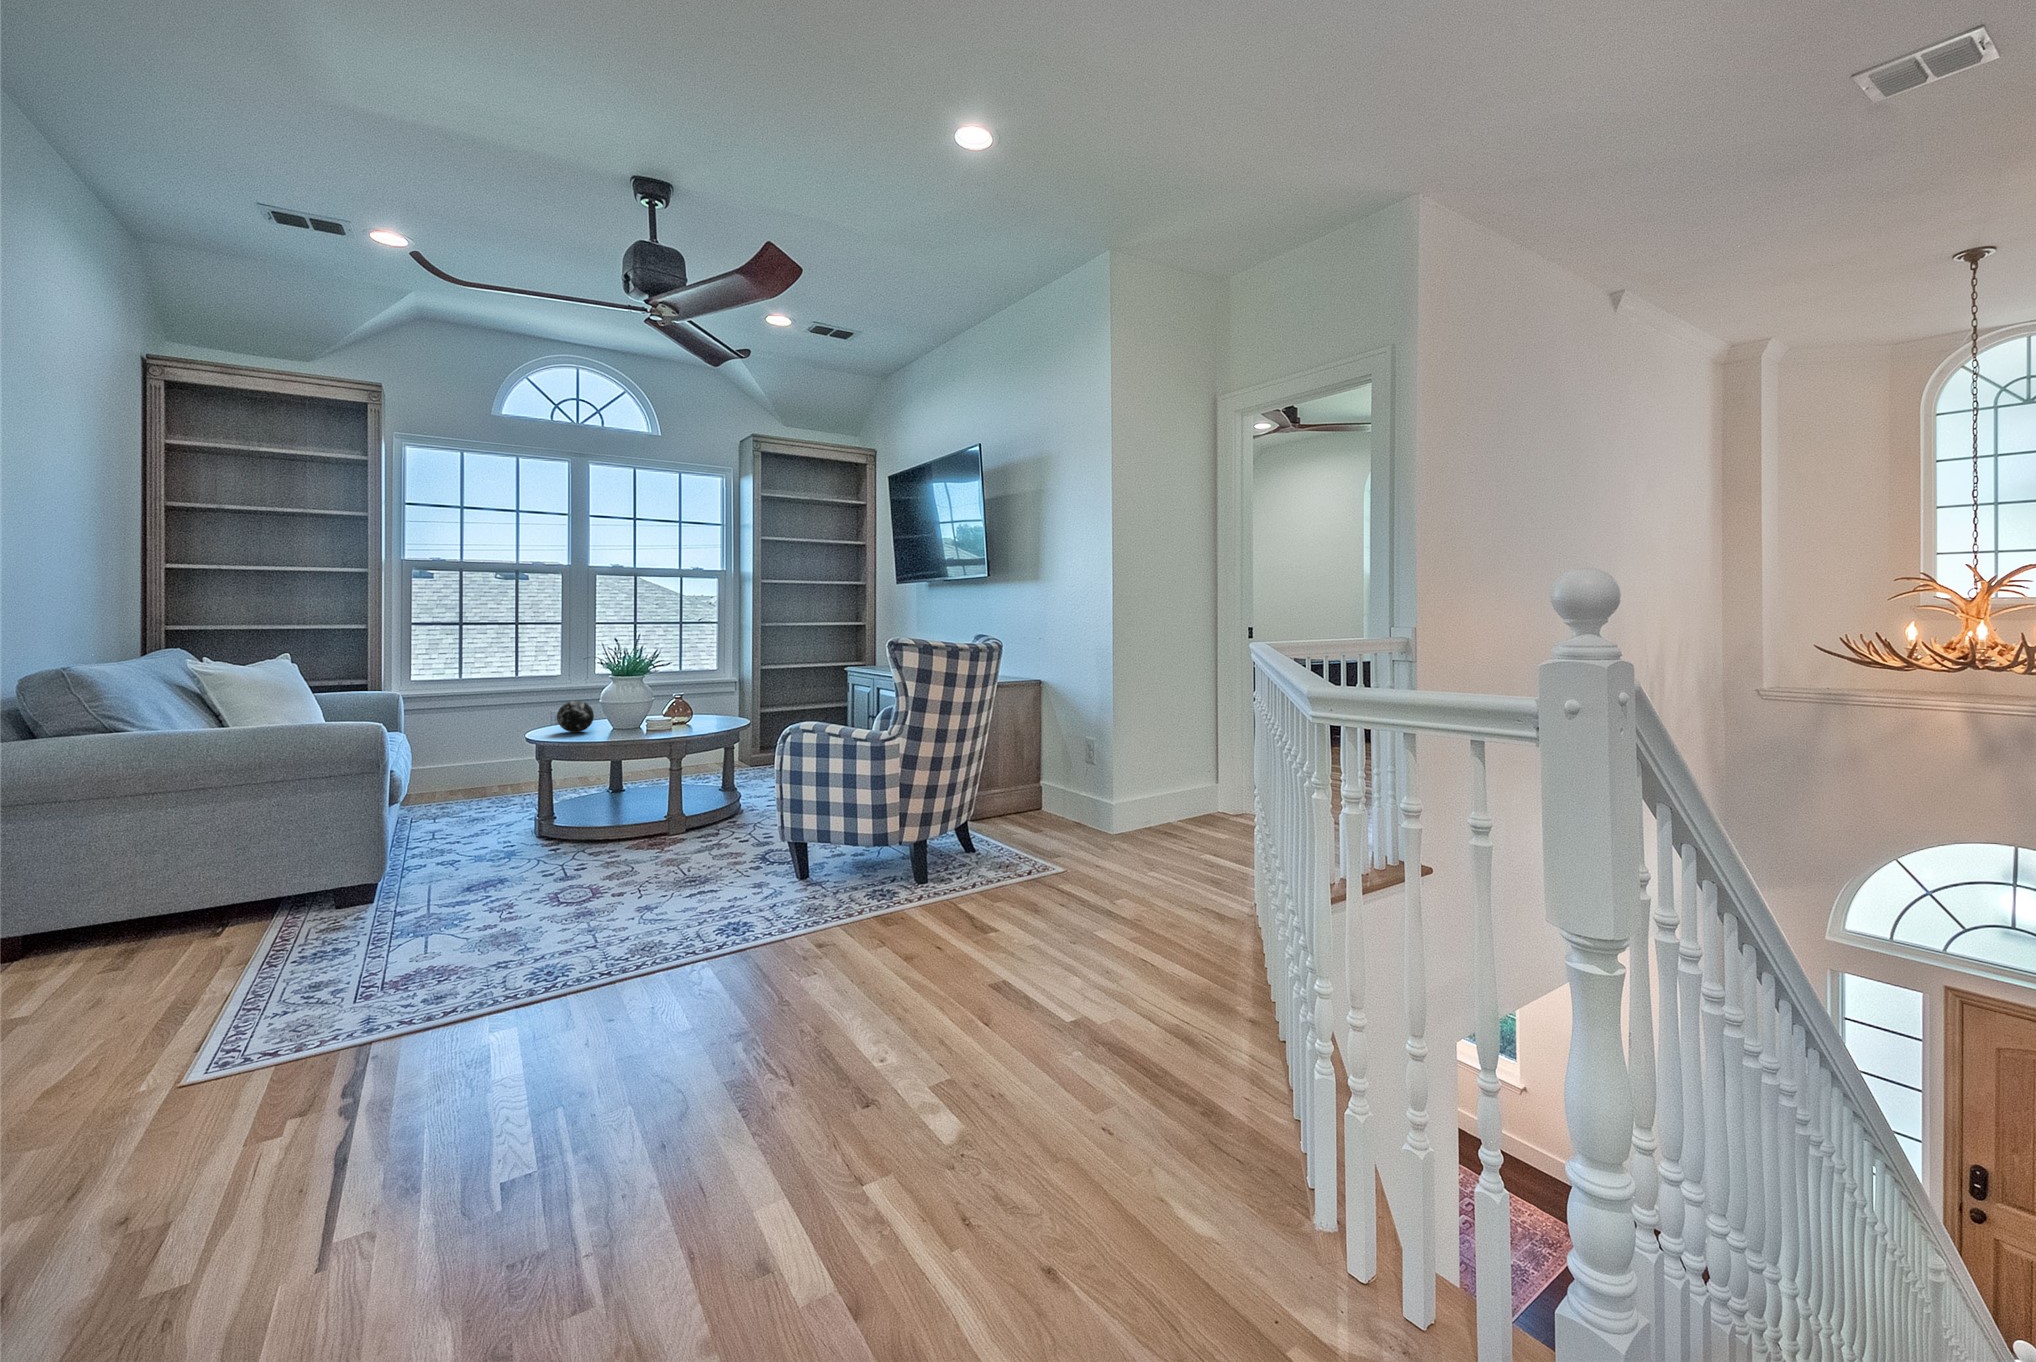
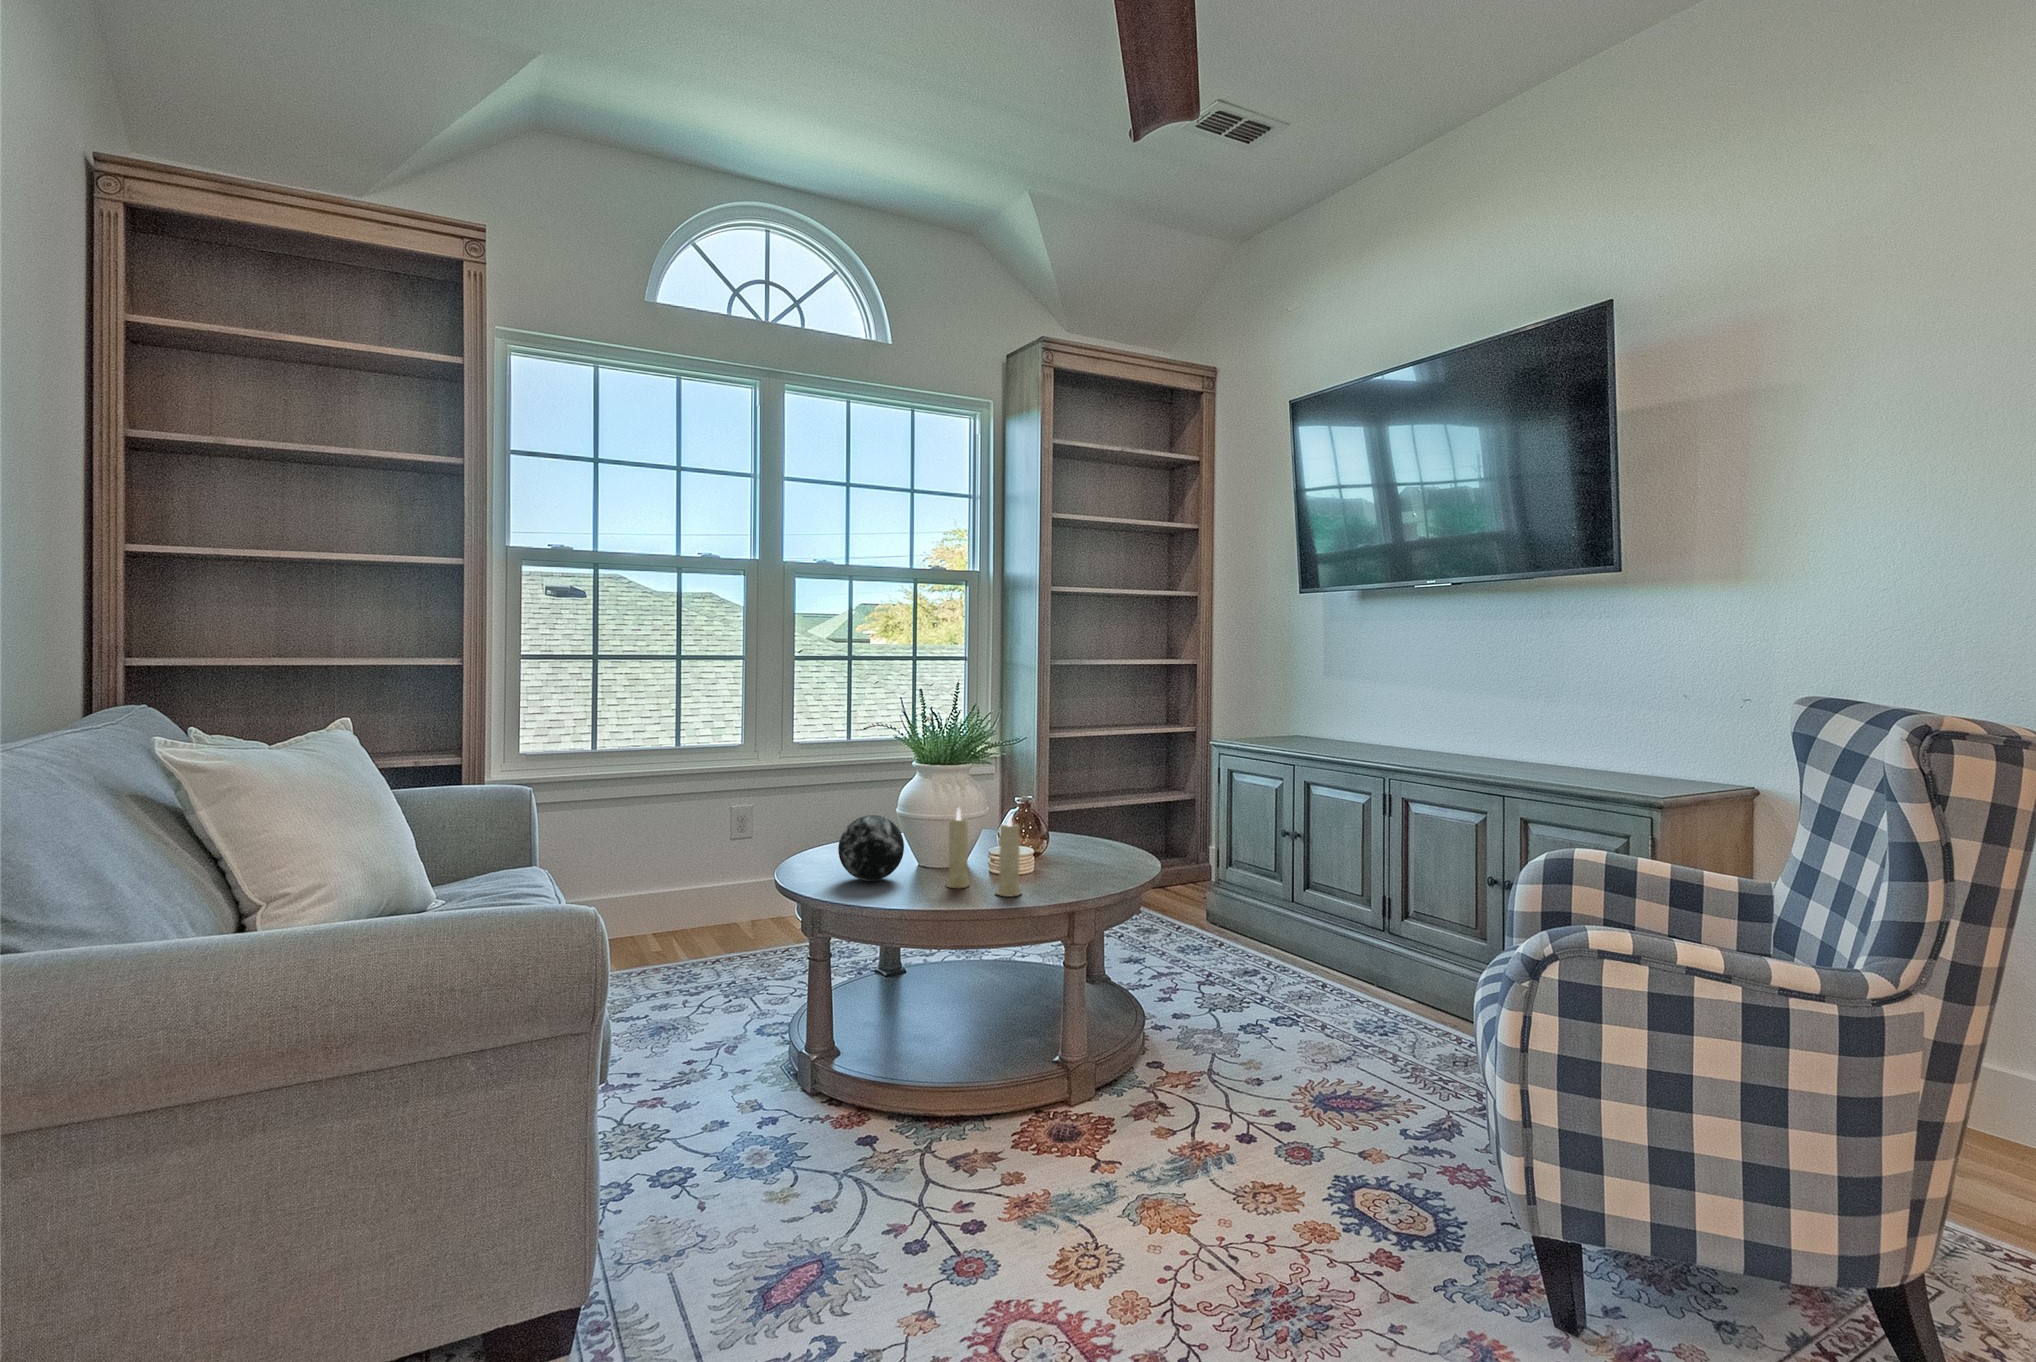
candle: none [611,694,646,736] -> present [945,809,1021,896]

